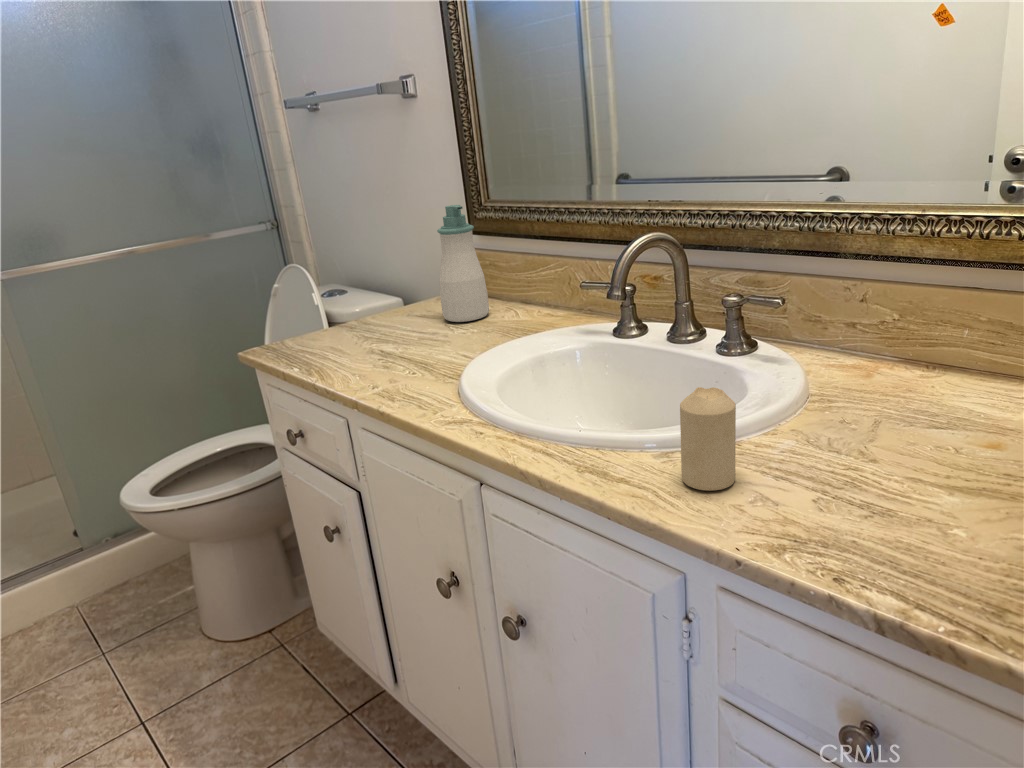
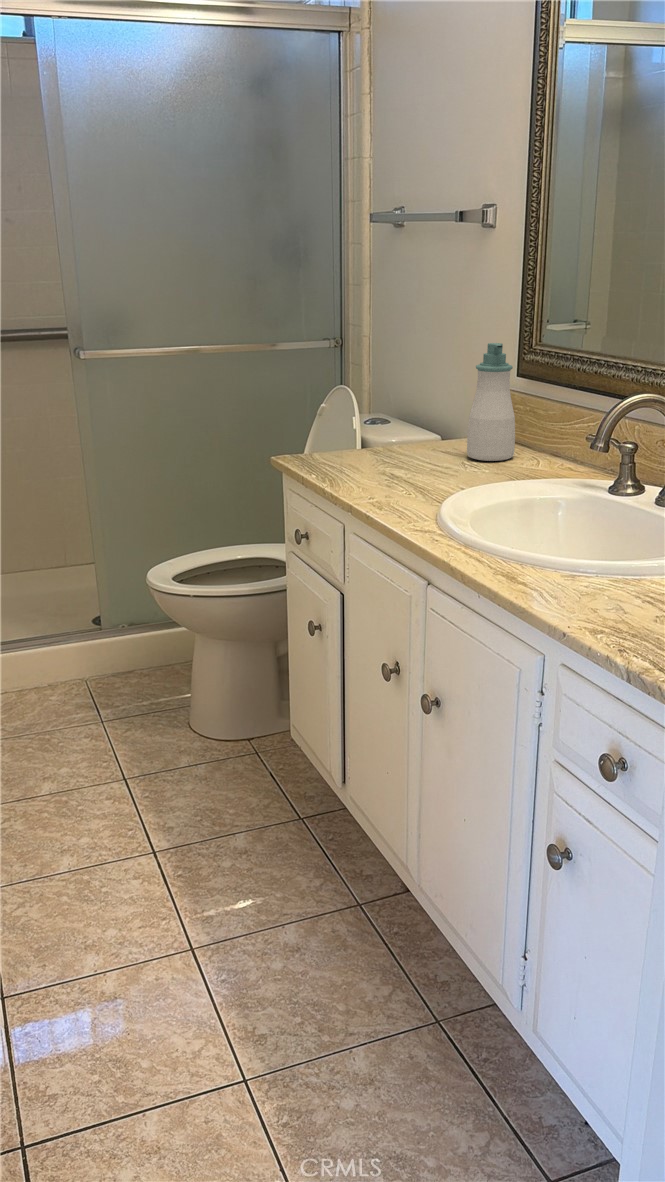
candle: present [680,387,736,491] -> none [568,516,618,602]

